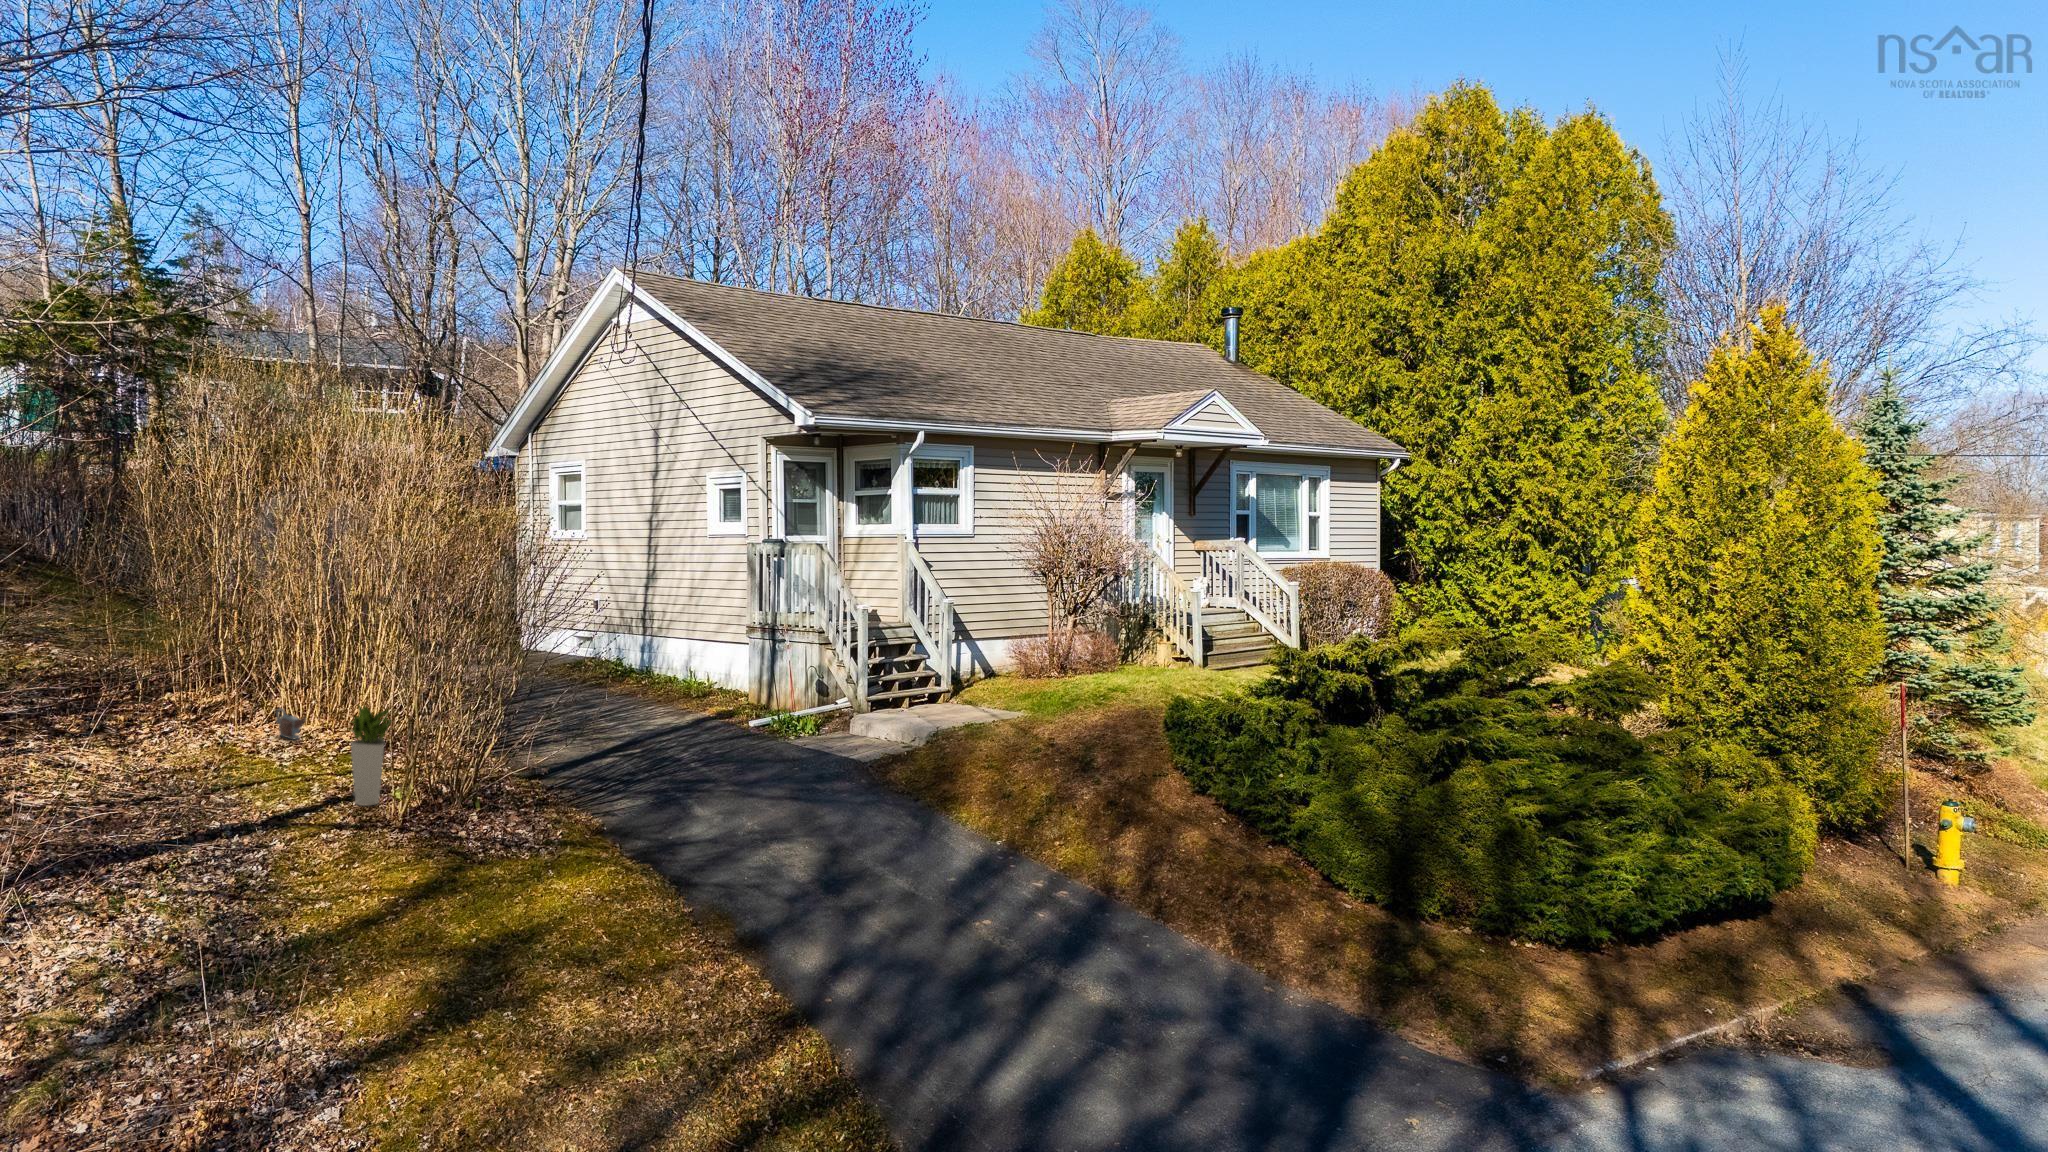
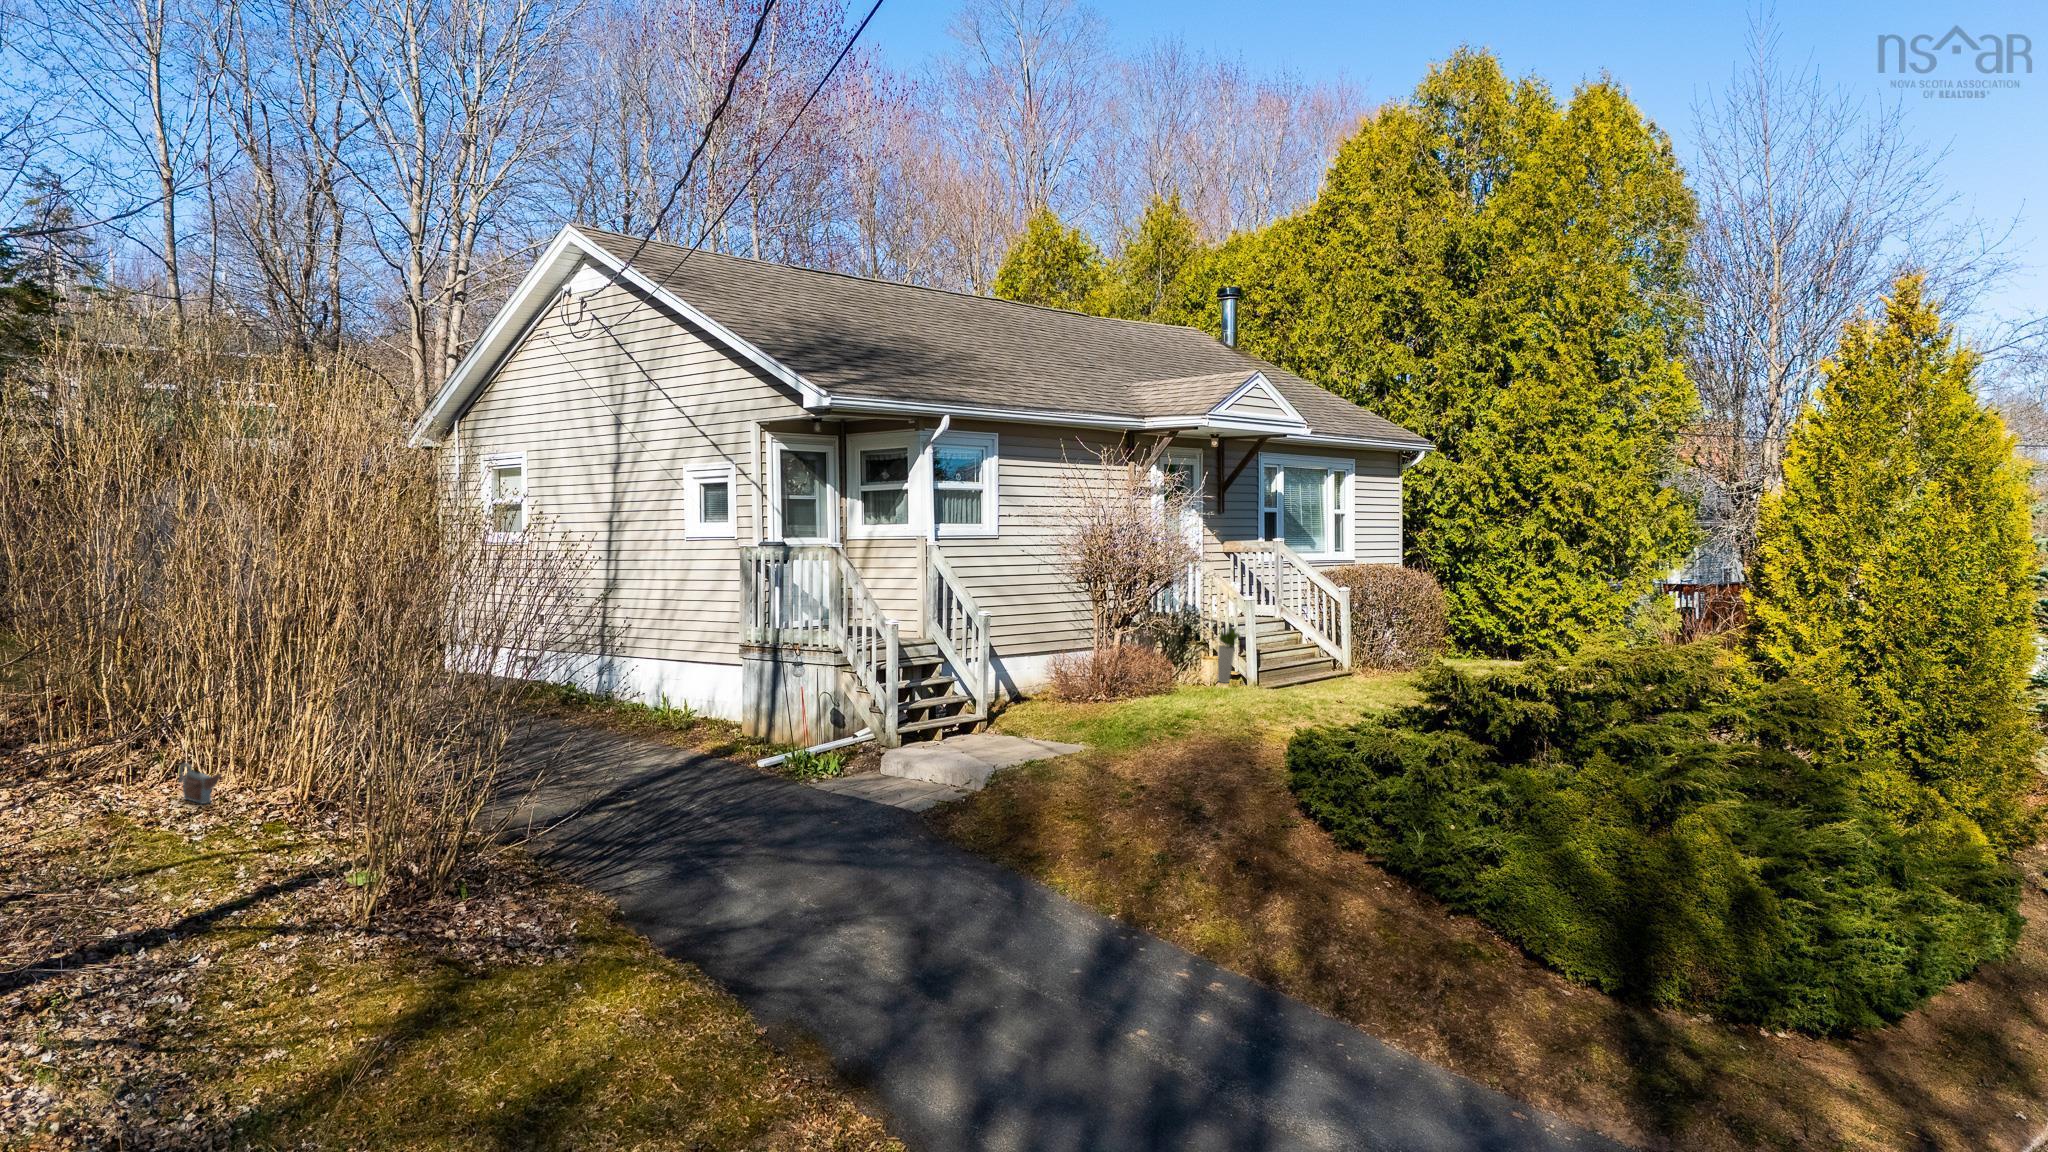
planter: present [350,706,392,806] -> present [1218,628,1239,683]

